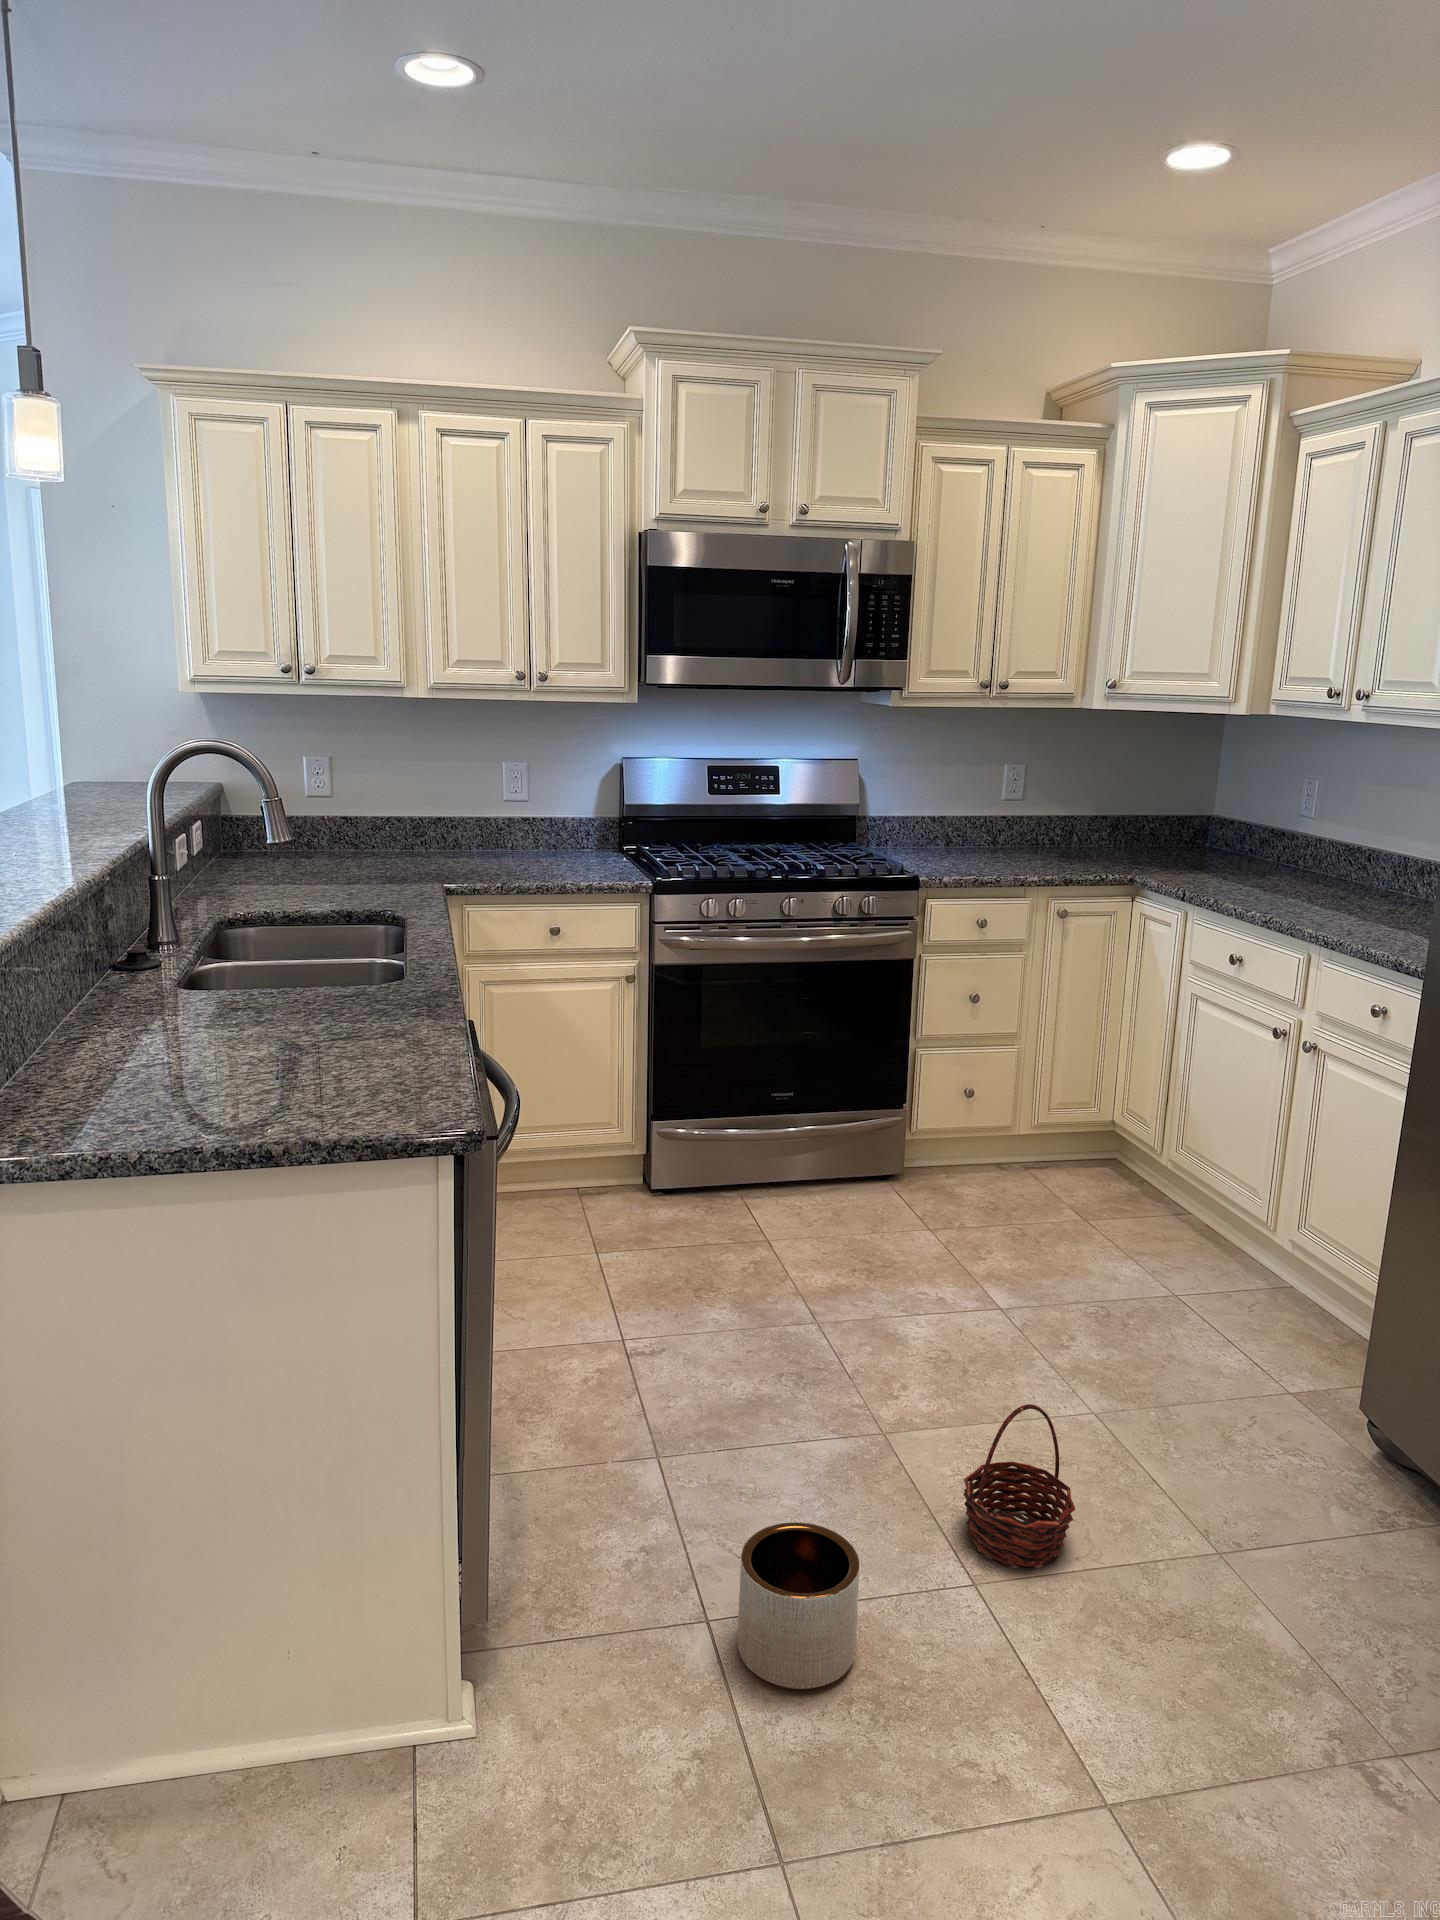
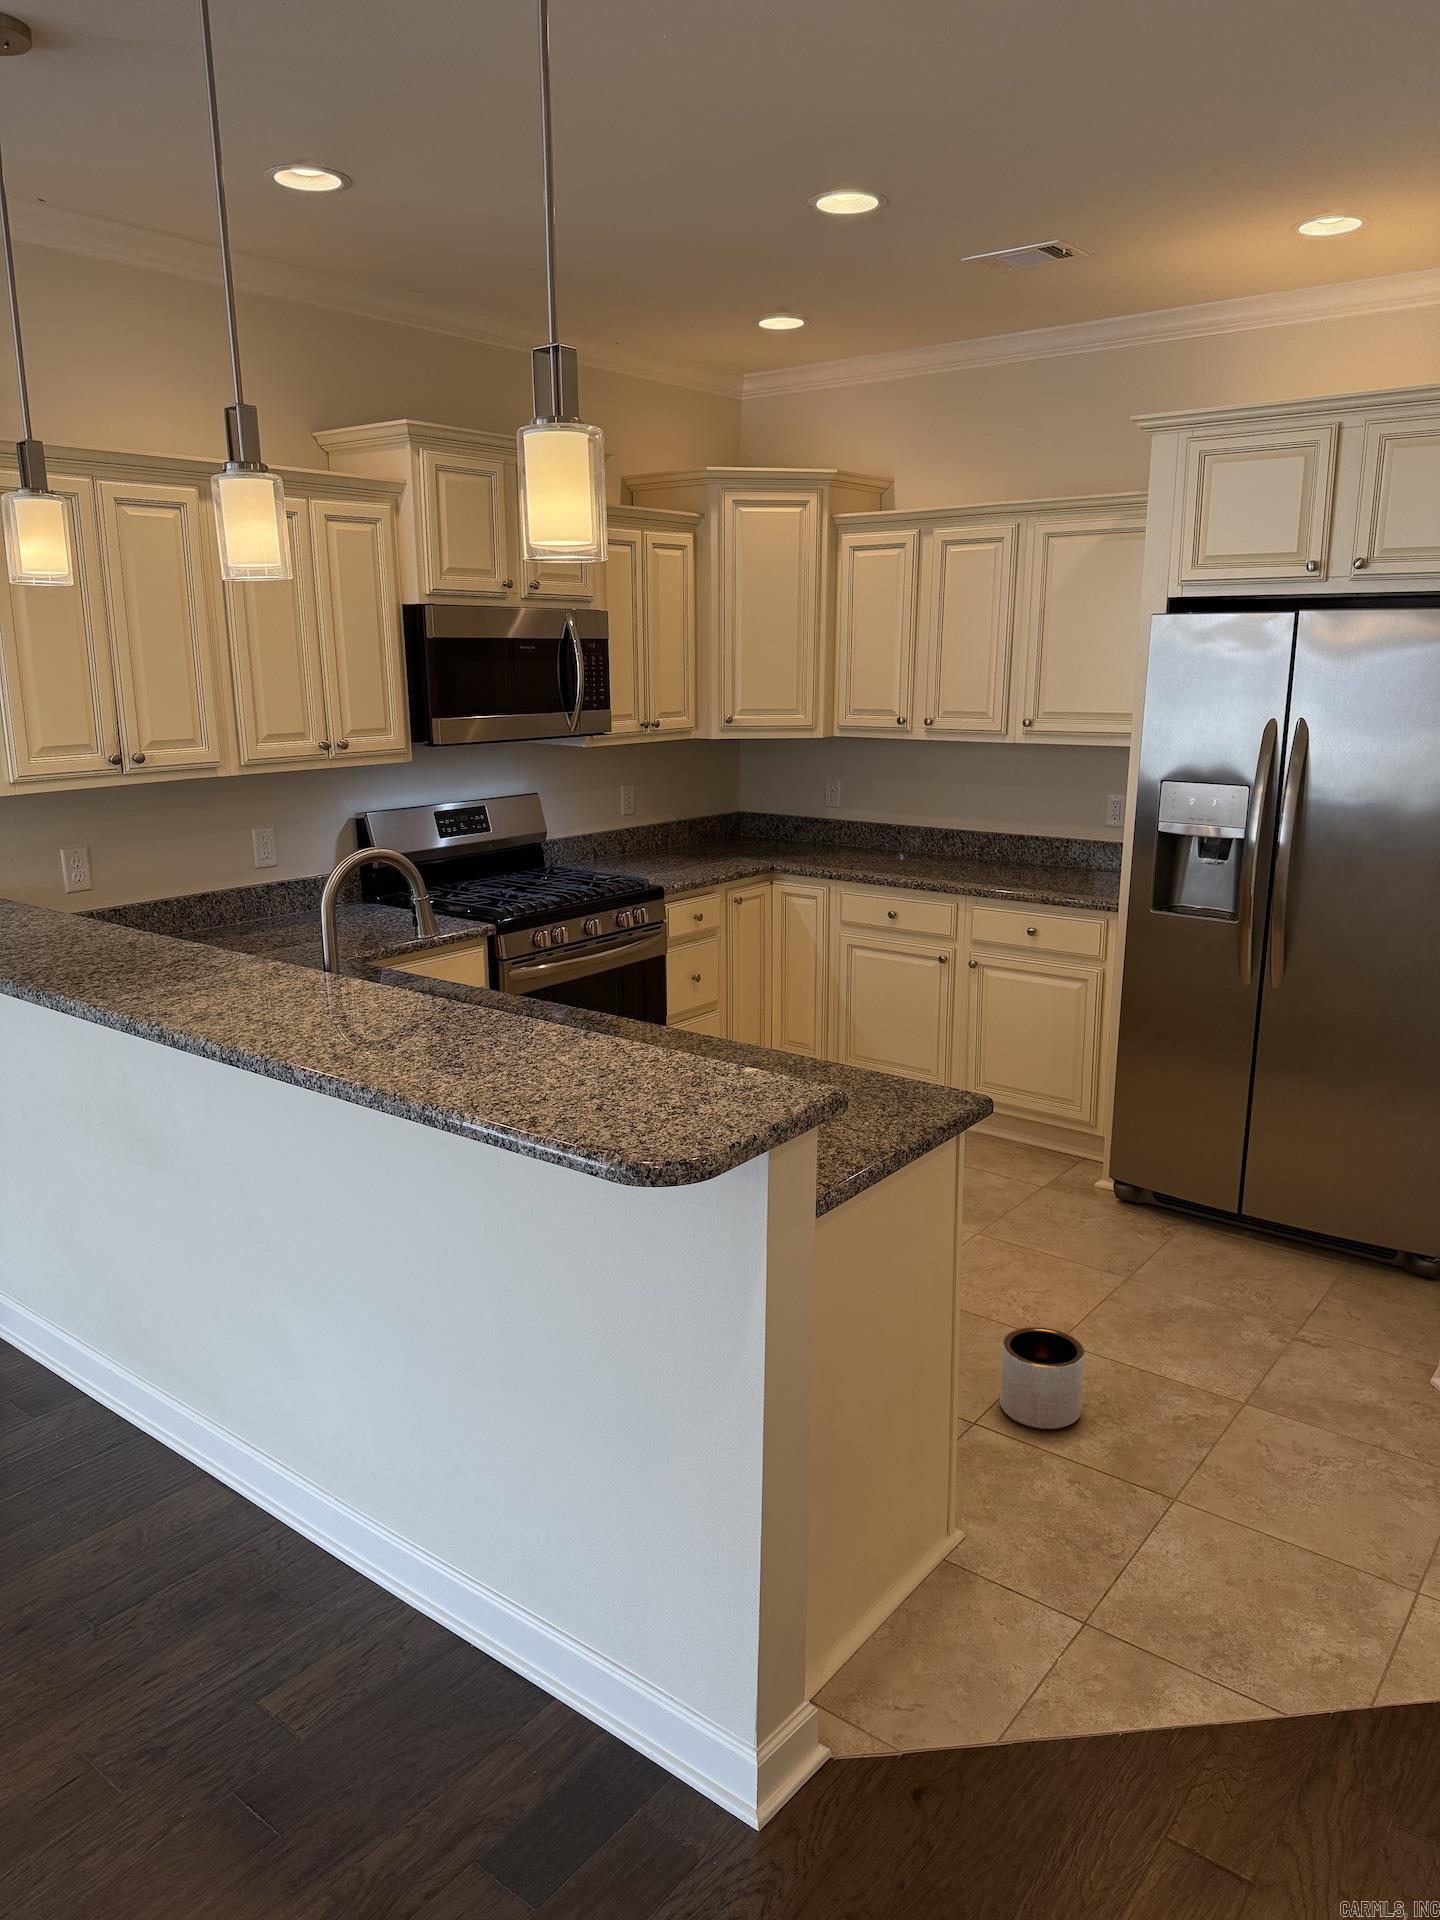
basket: present [963,1404,1075,1567] -> none [1004,1219,1079,1324]

